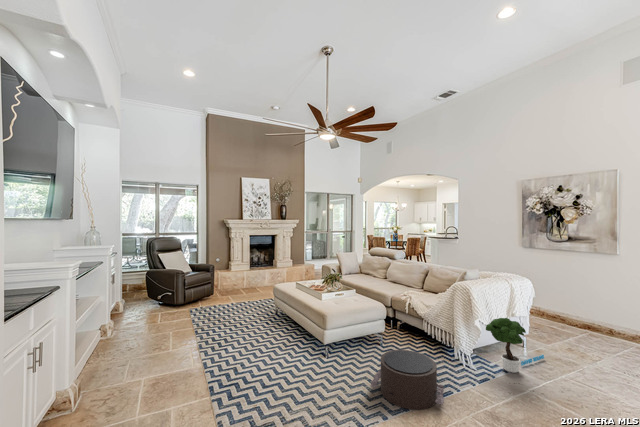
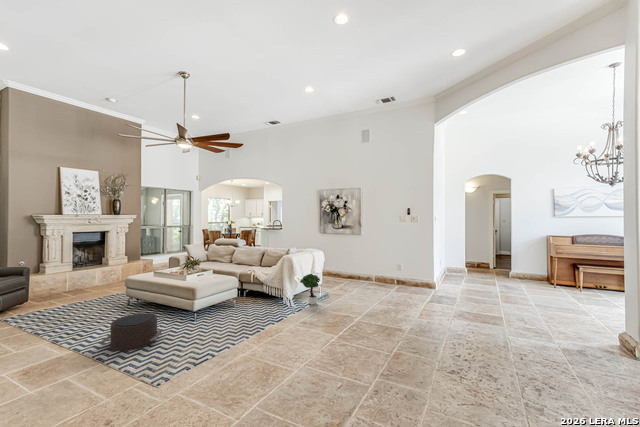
pouf: present [371,350,444,410] -> present [100,313,162,351]

